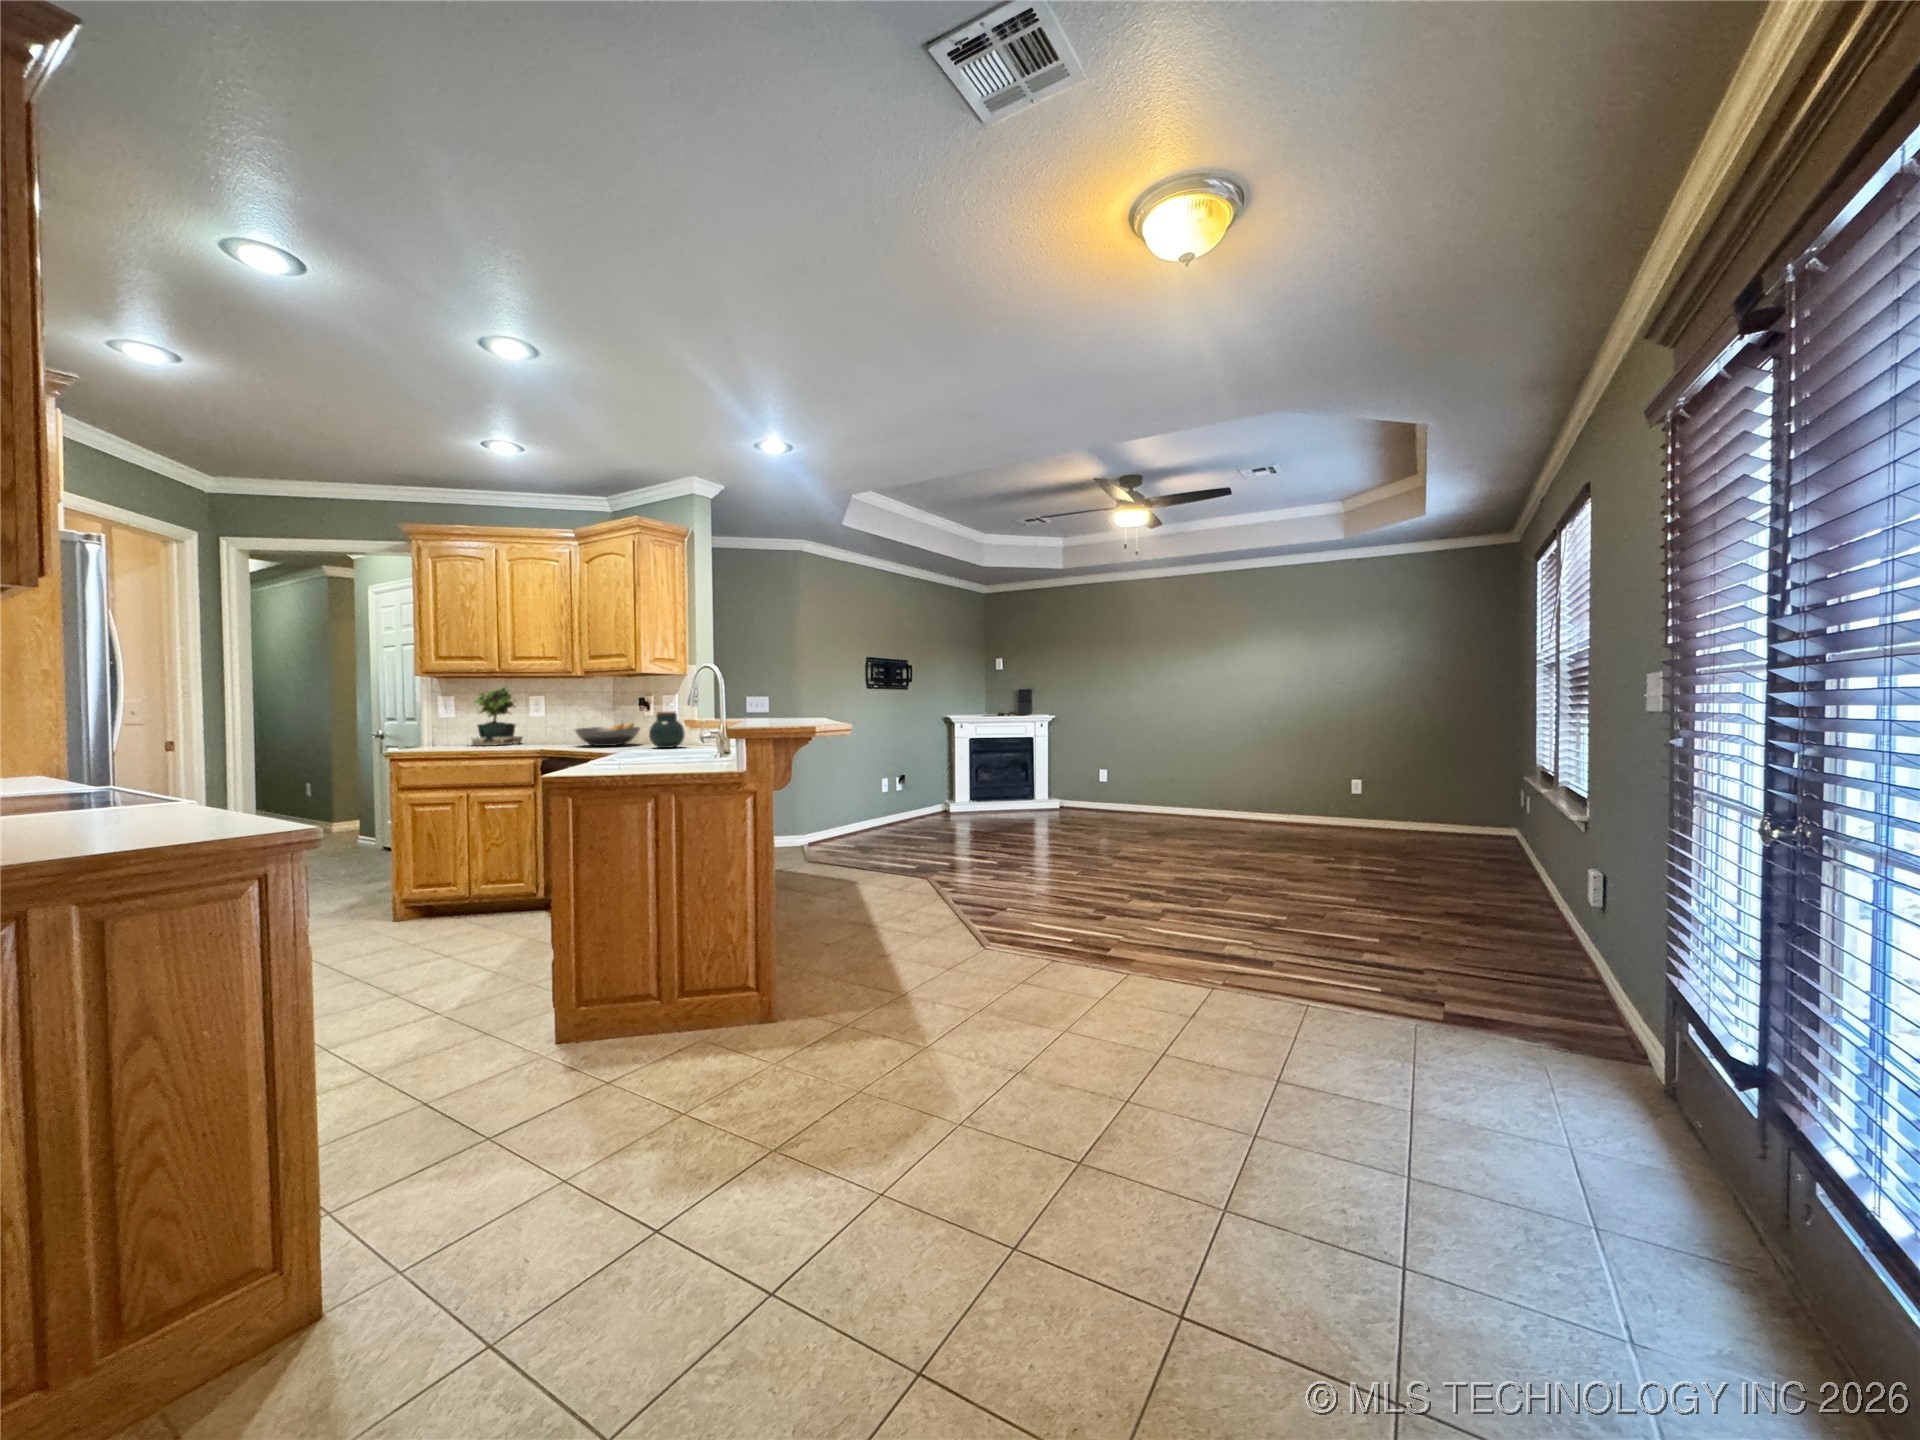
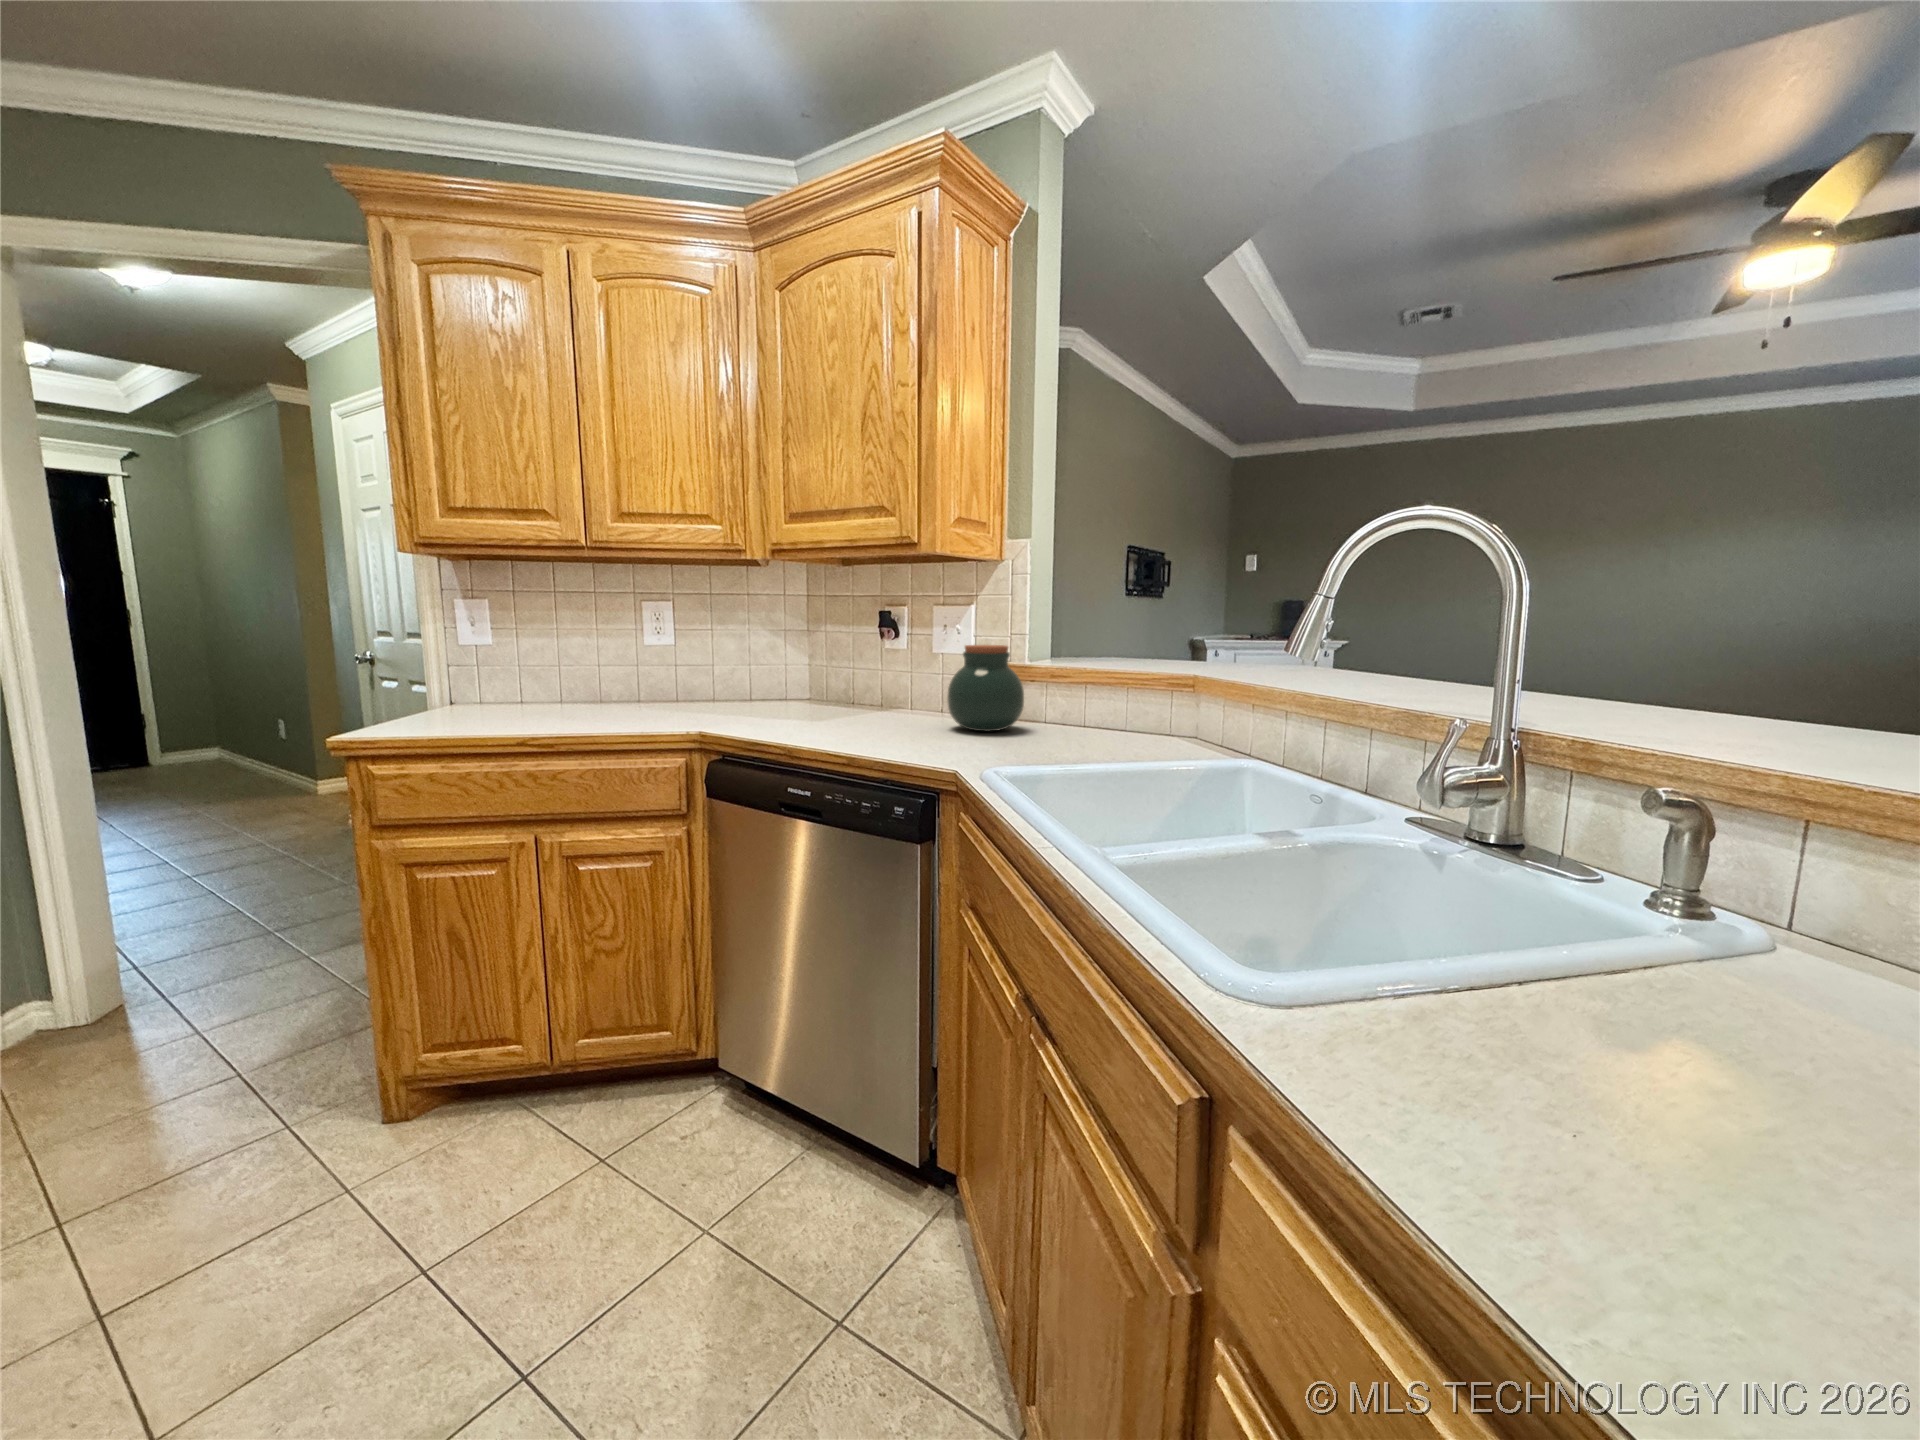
potted plant: present [471,687,523,747] -> none [525,578,633,717]
fruit bowl: present [575,723,640,746] -> none [760,667,896,719]

